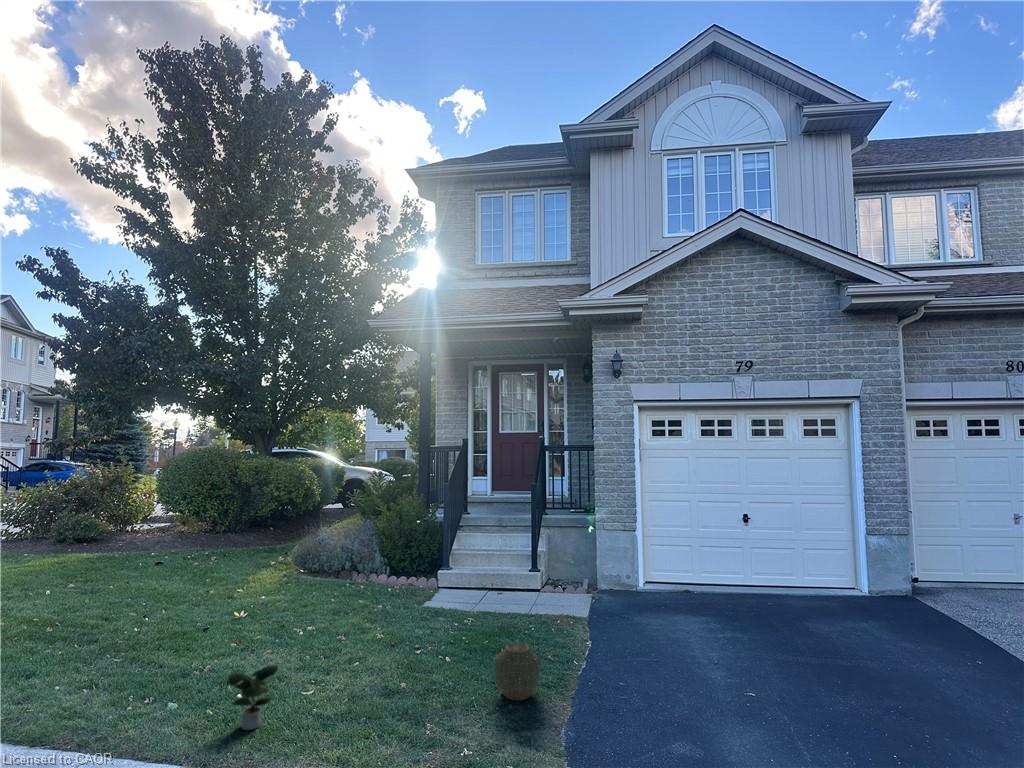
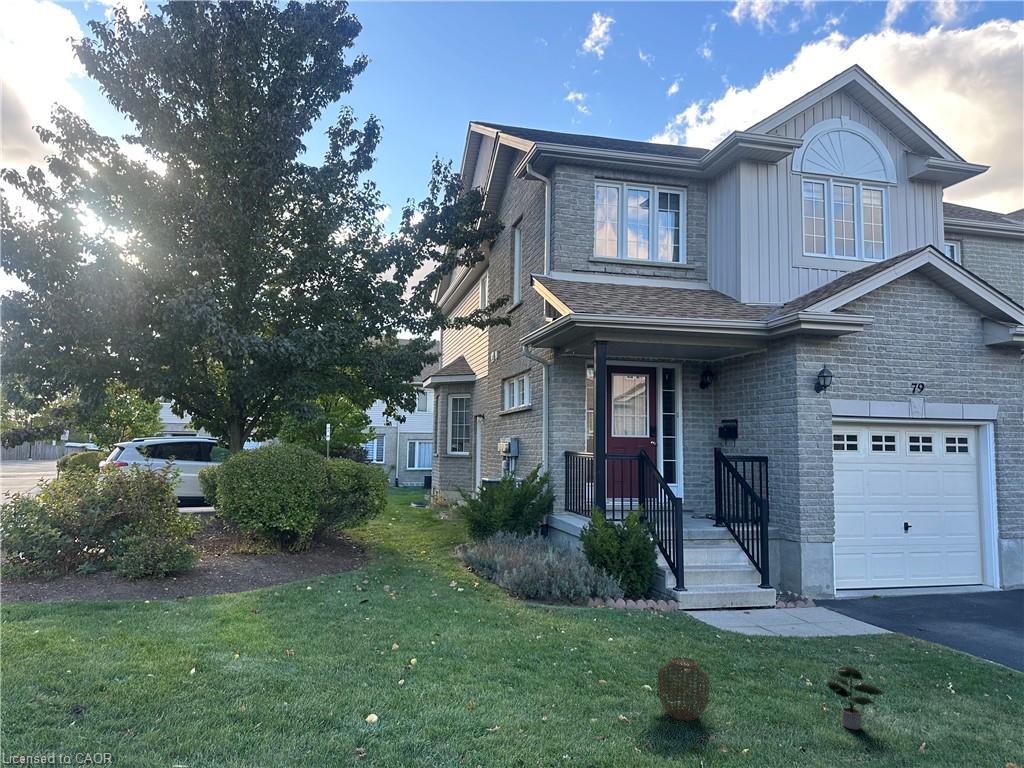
woven basket: present [495,643,539,700] -> present [657,657,709,720]

